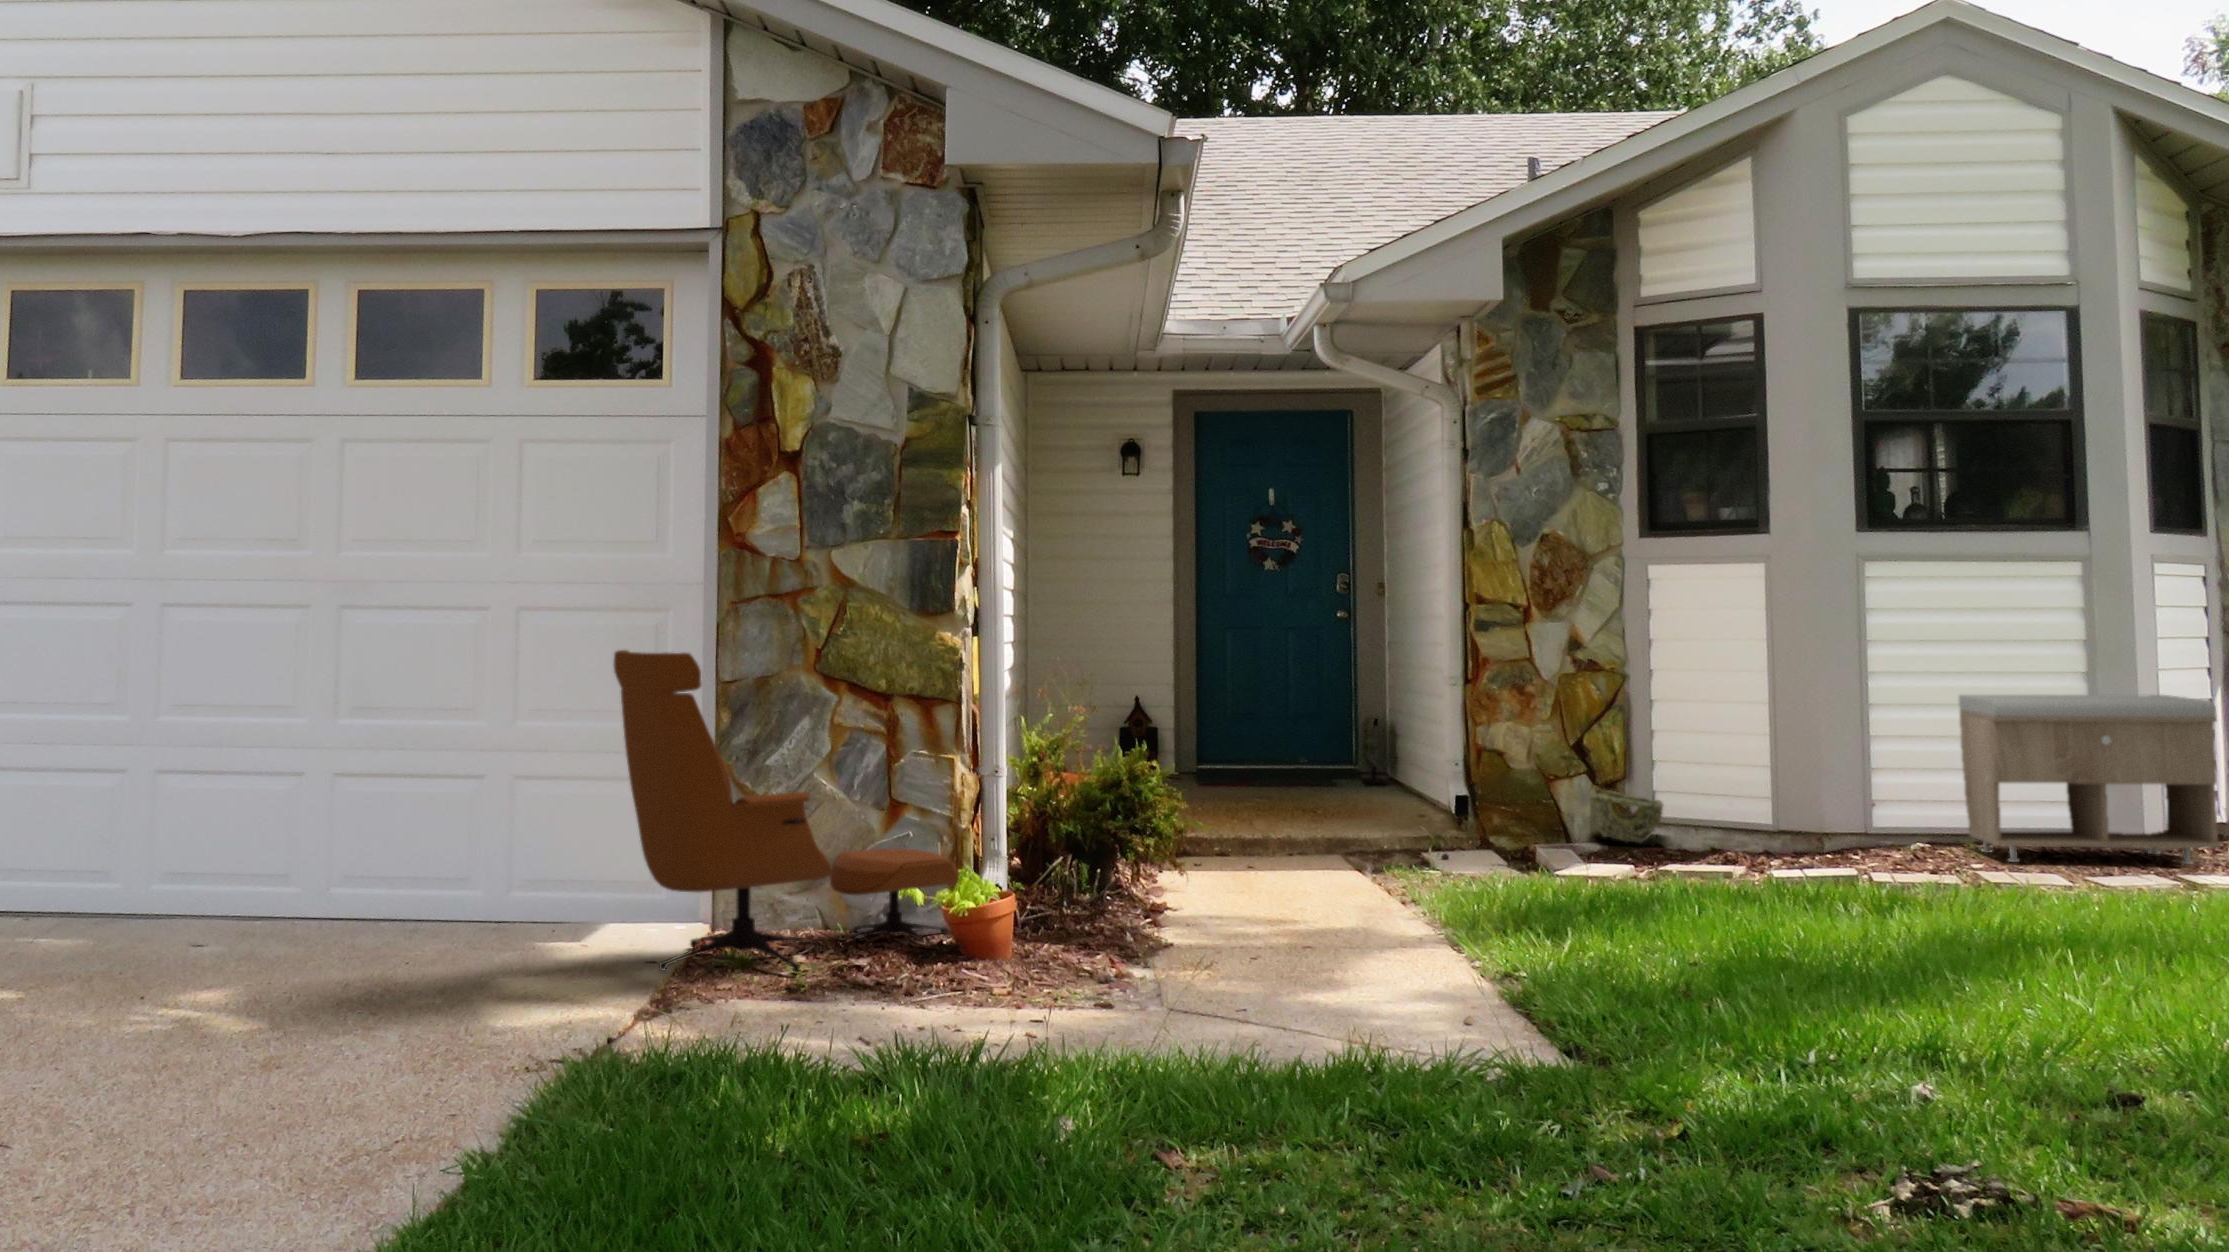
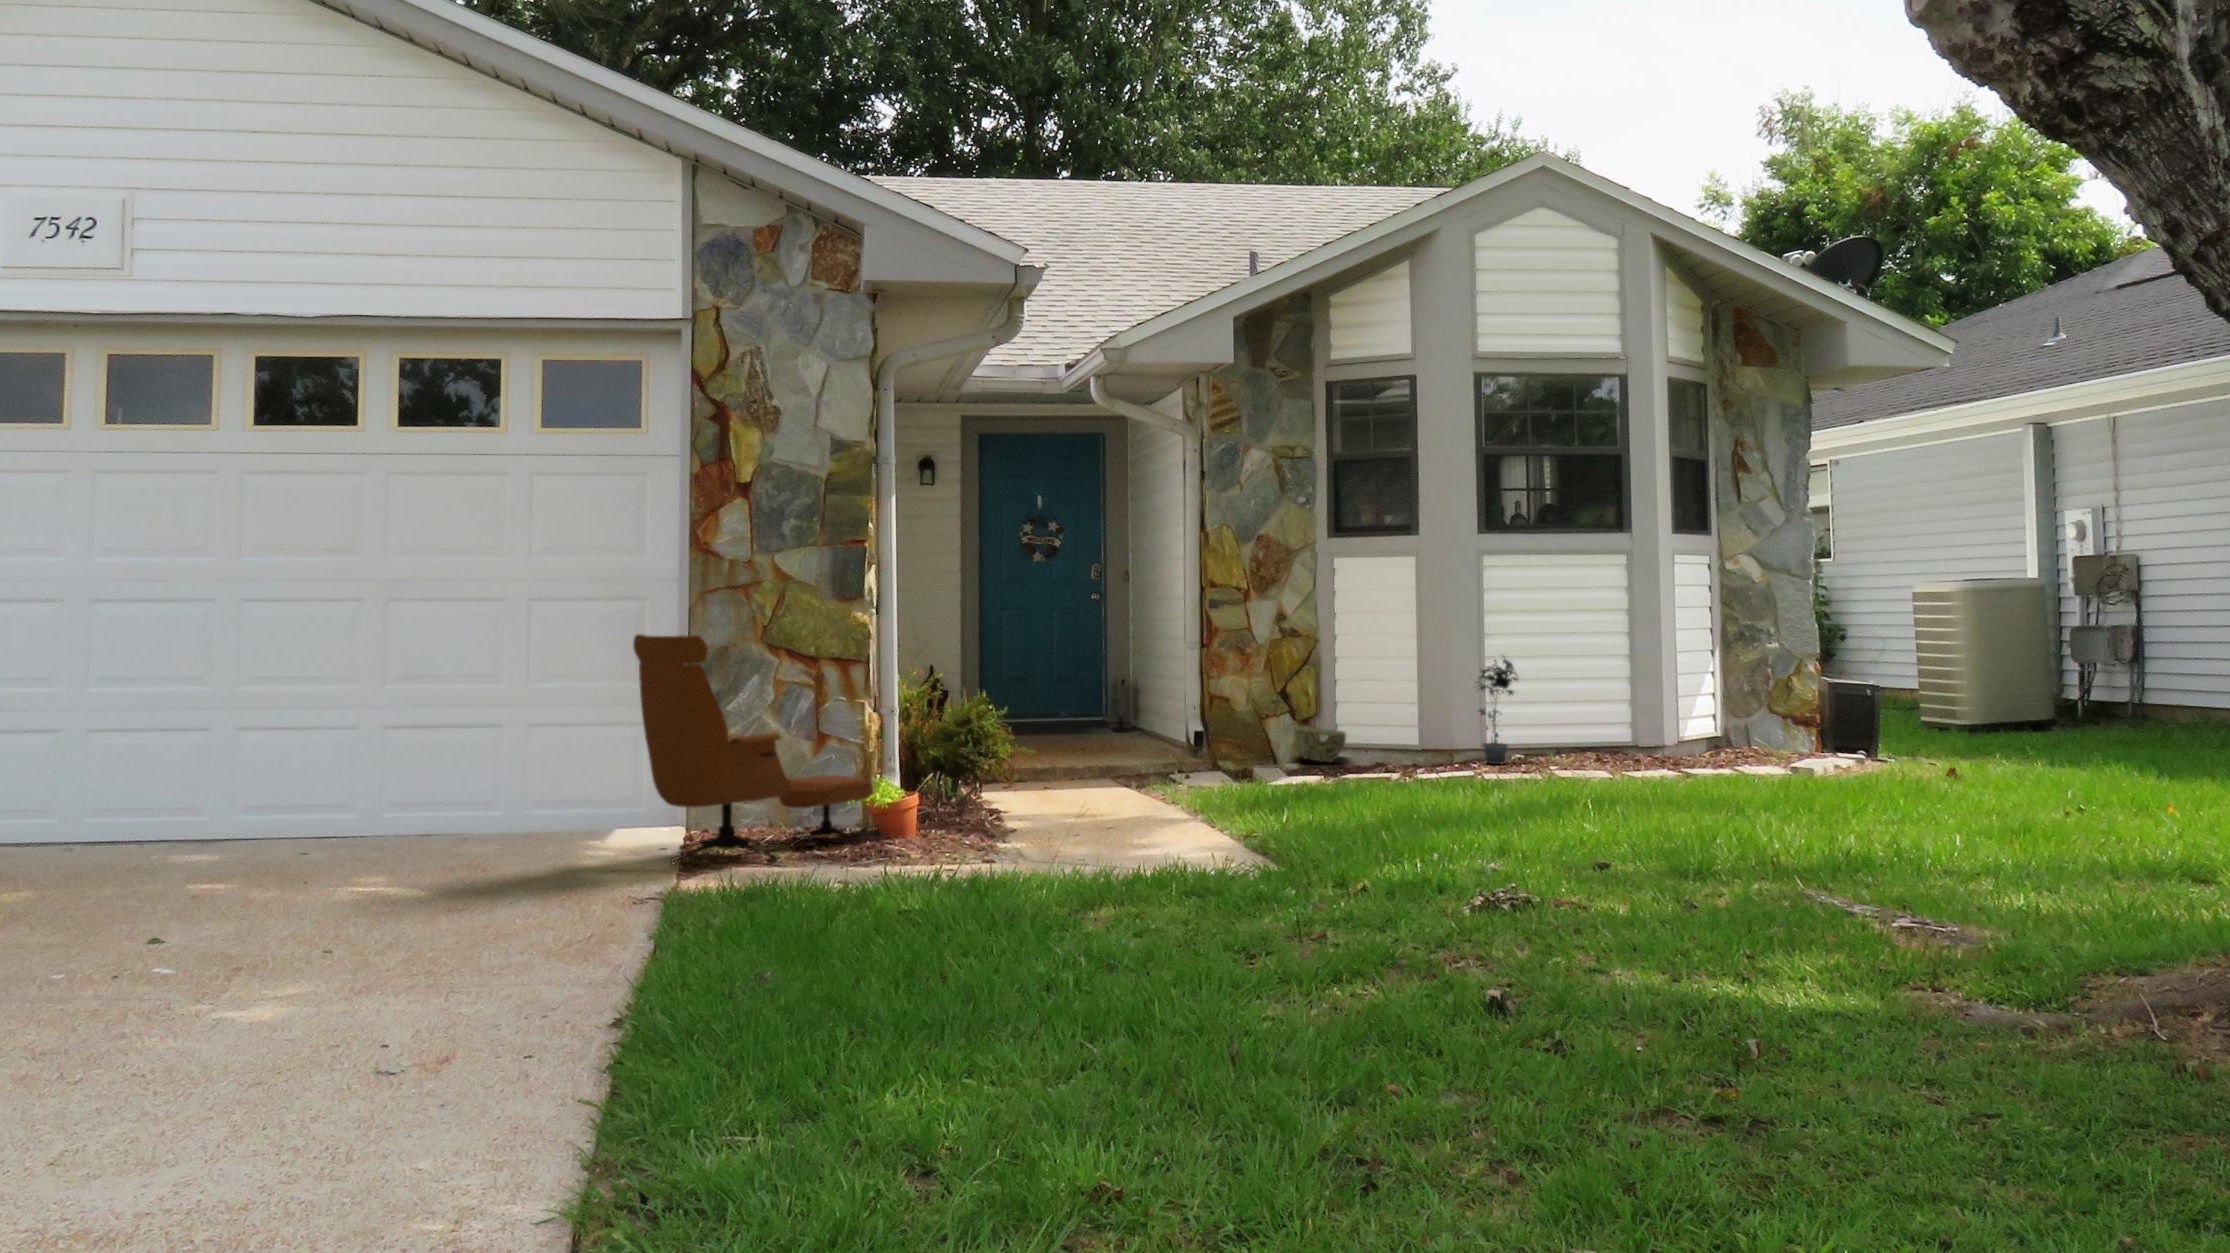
storage bench: present [1959,694,2220,864] -> none [1541,647,1707,765]
potted plant: none [1848,701,1921,857] -> present [1475,659,1518,764]

